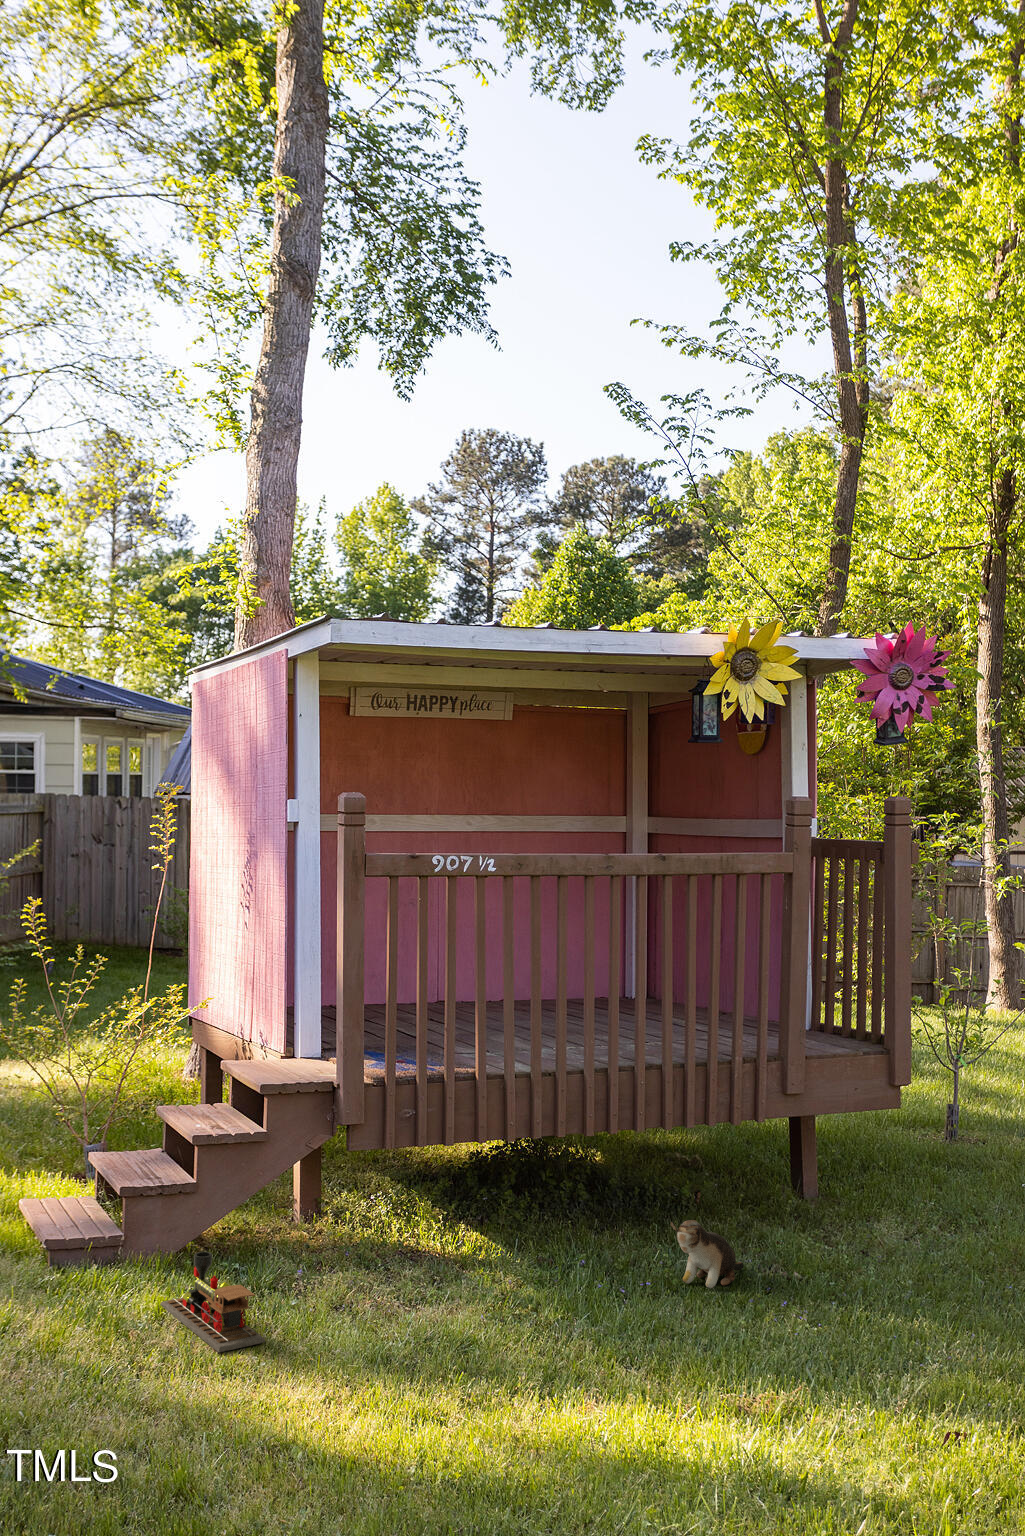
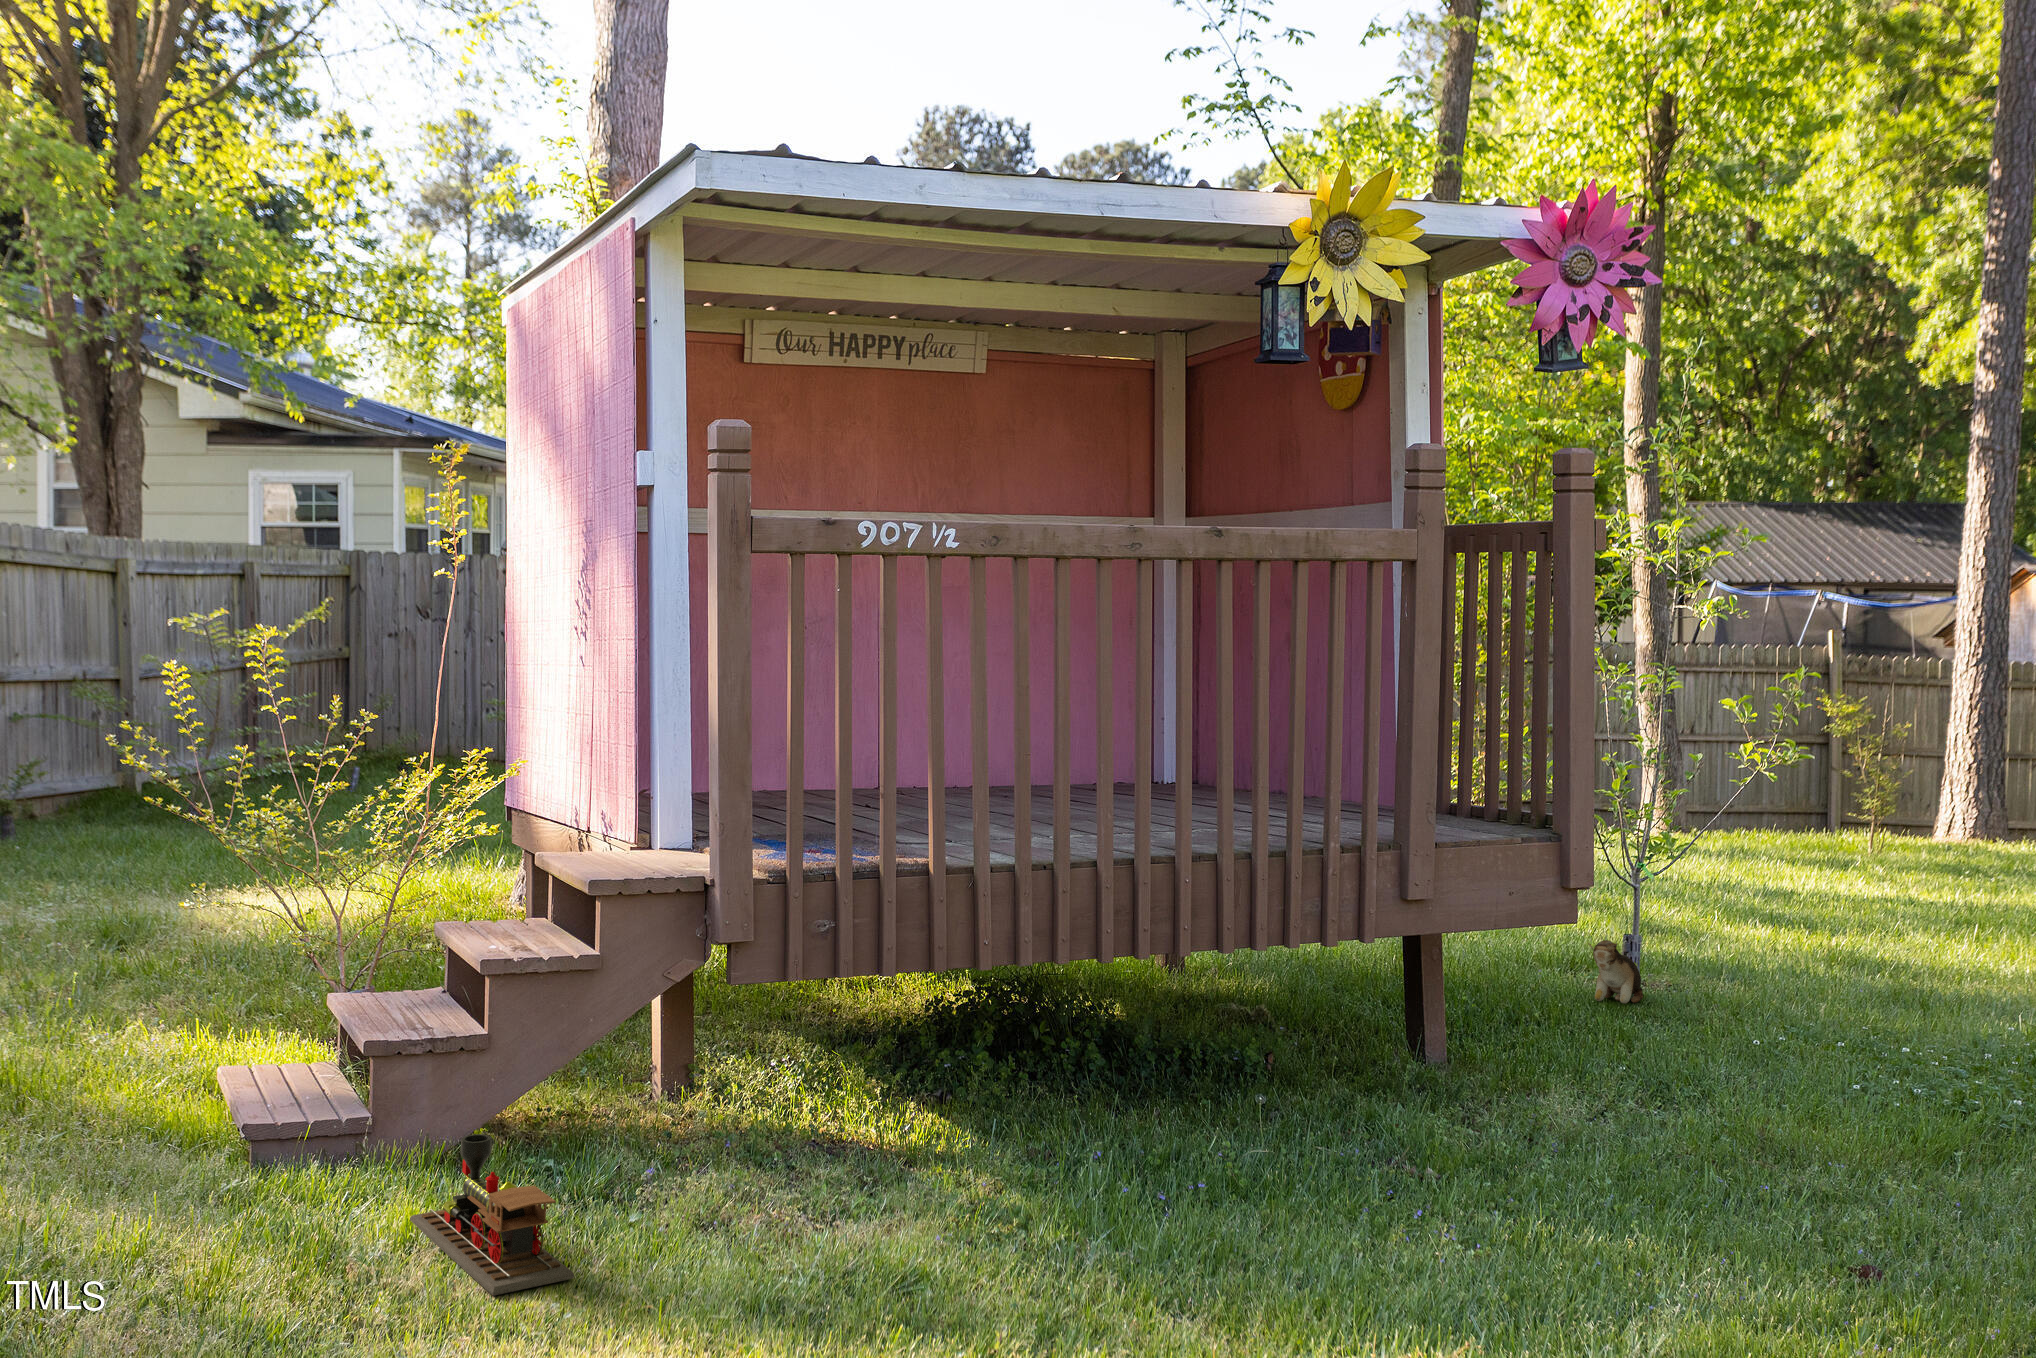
plush toy: present [671,1220,744,1288] -> present [1588,940,1643,1004]

